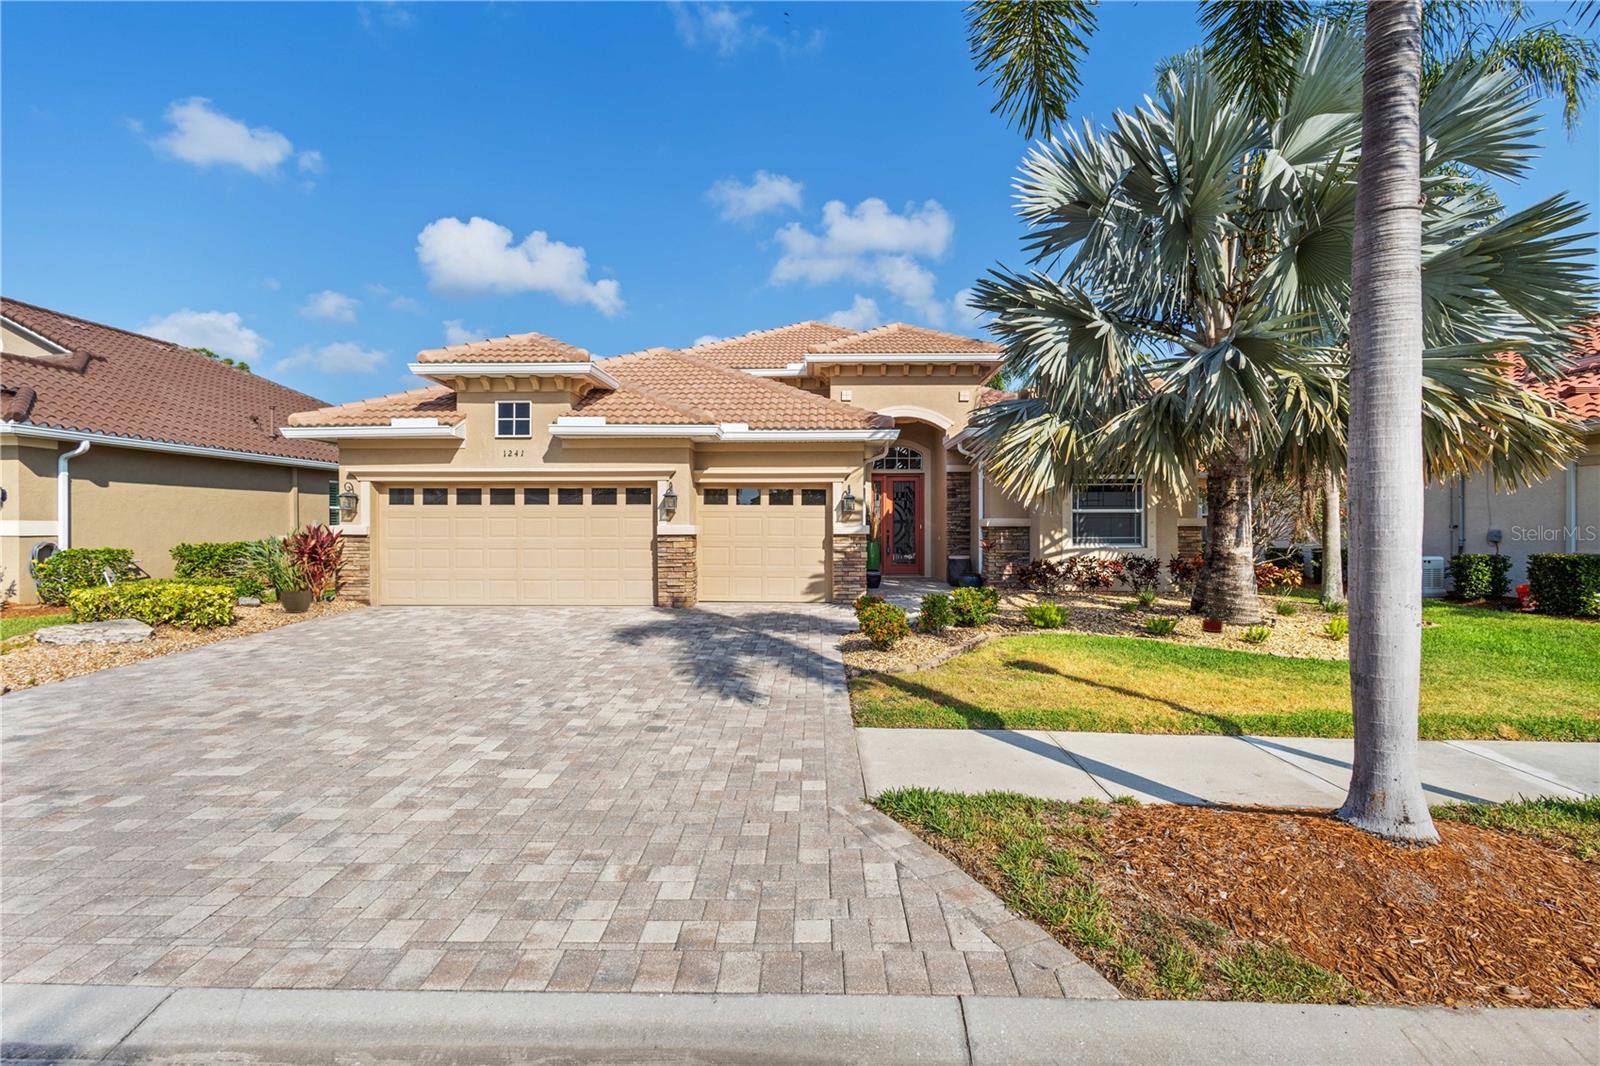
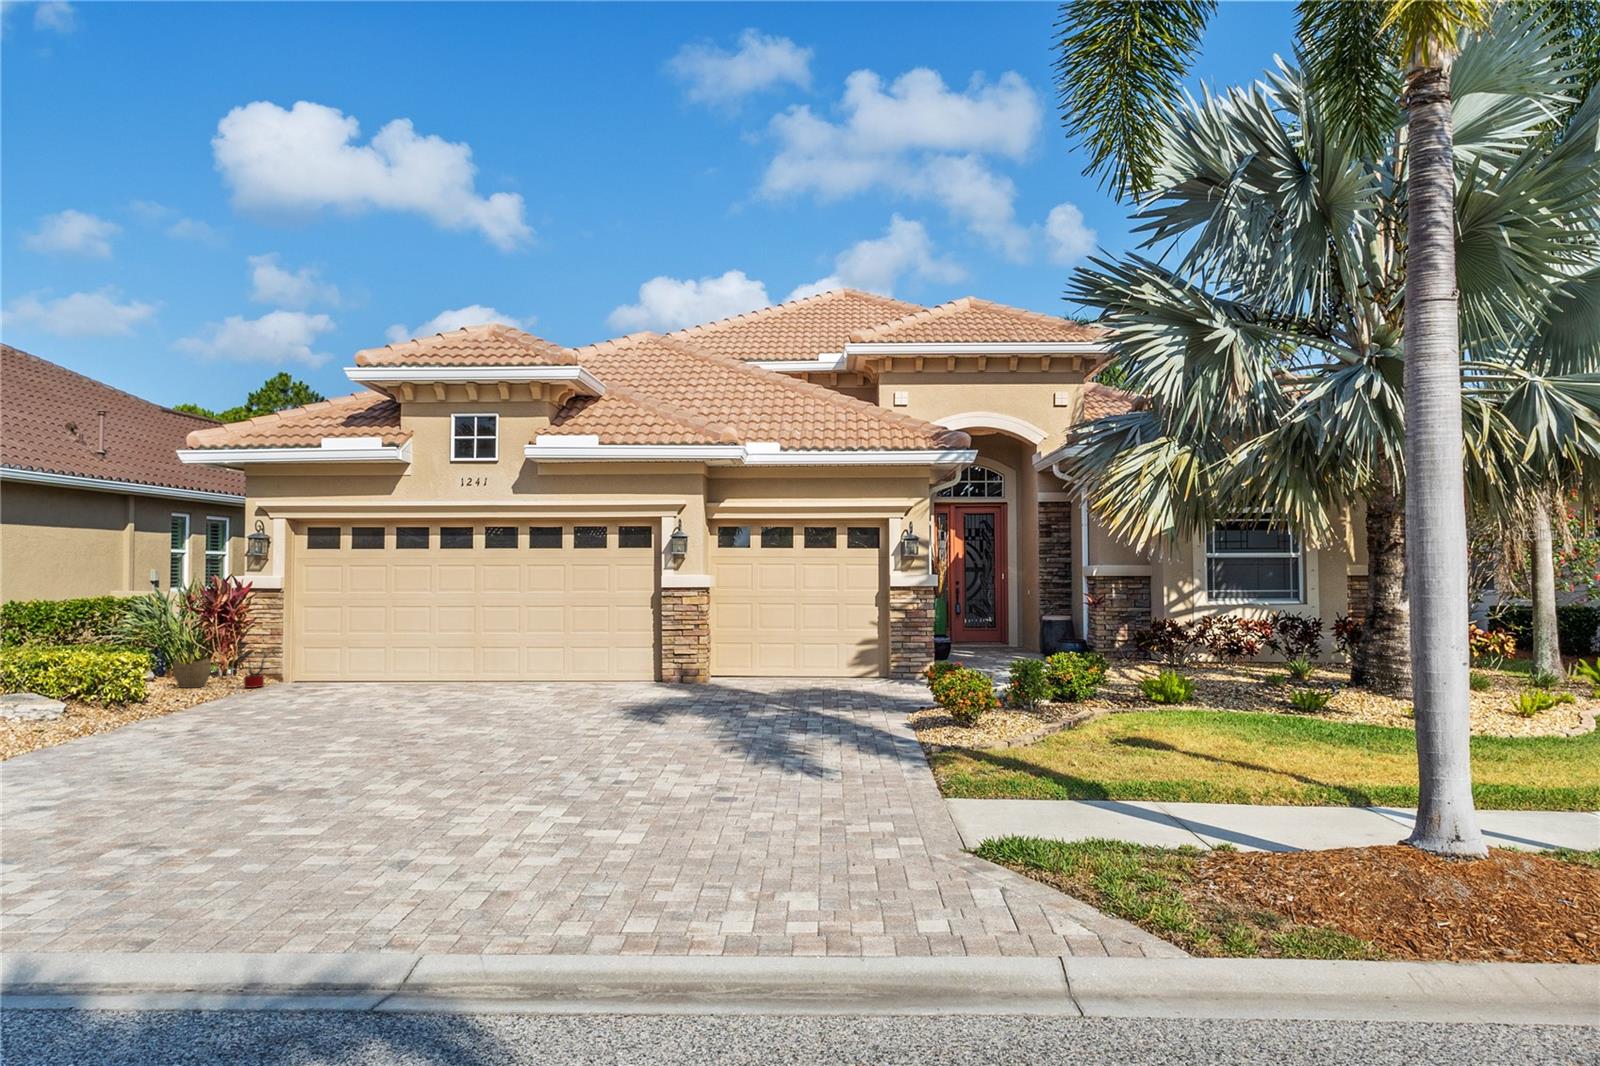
decorative plant: present [1202,595,1223,632] -> present [244,645,274,688]

